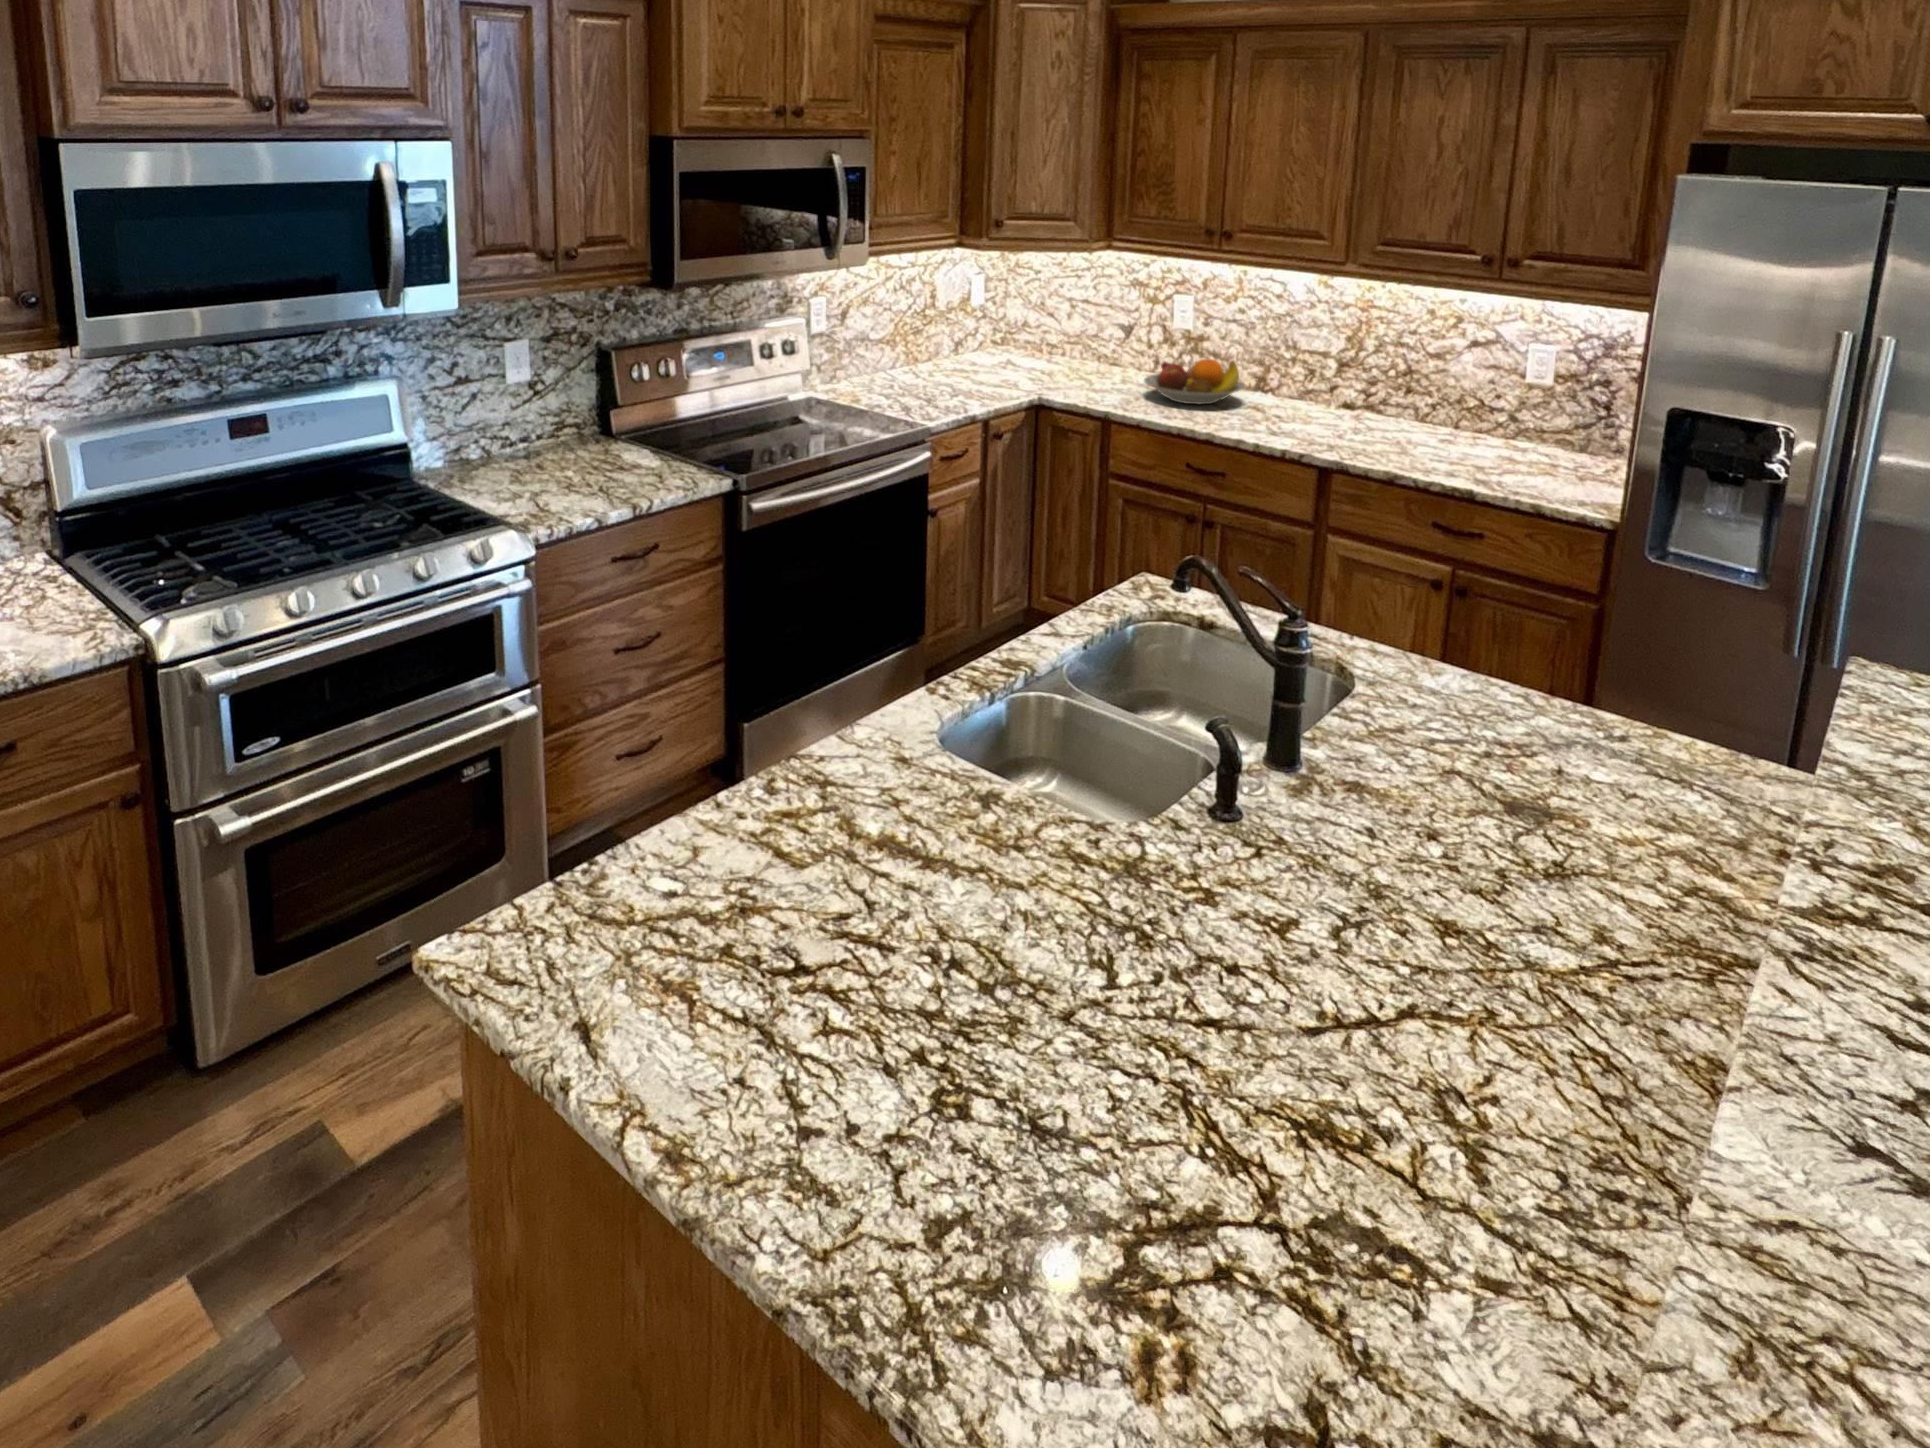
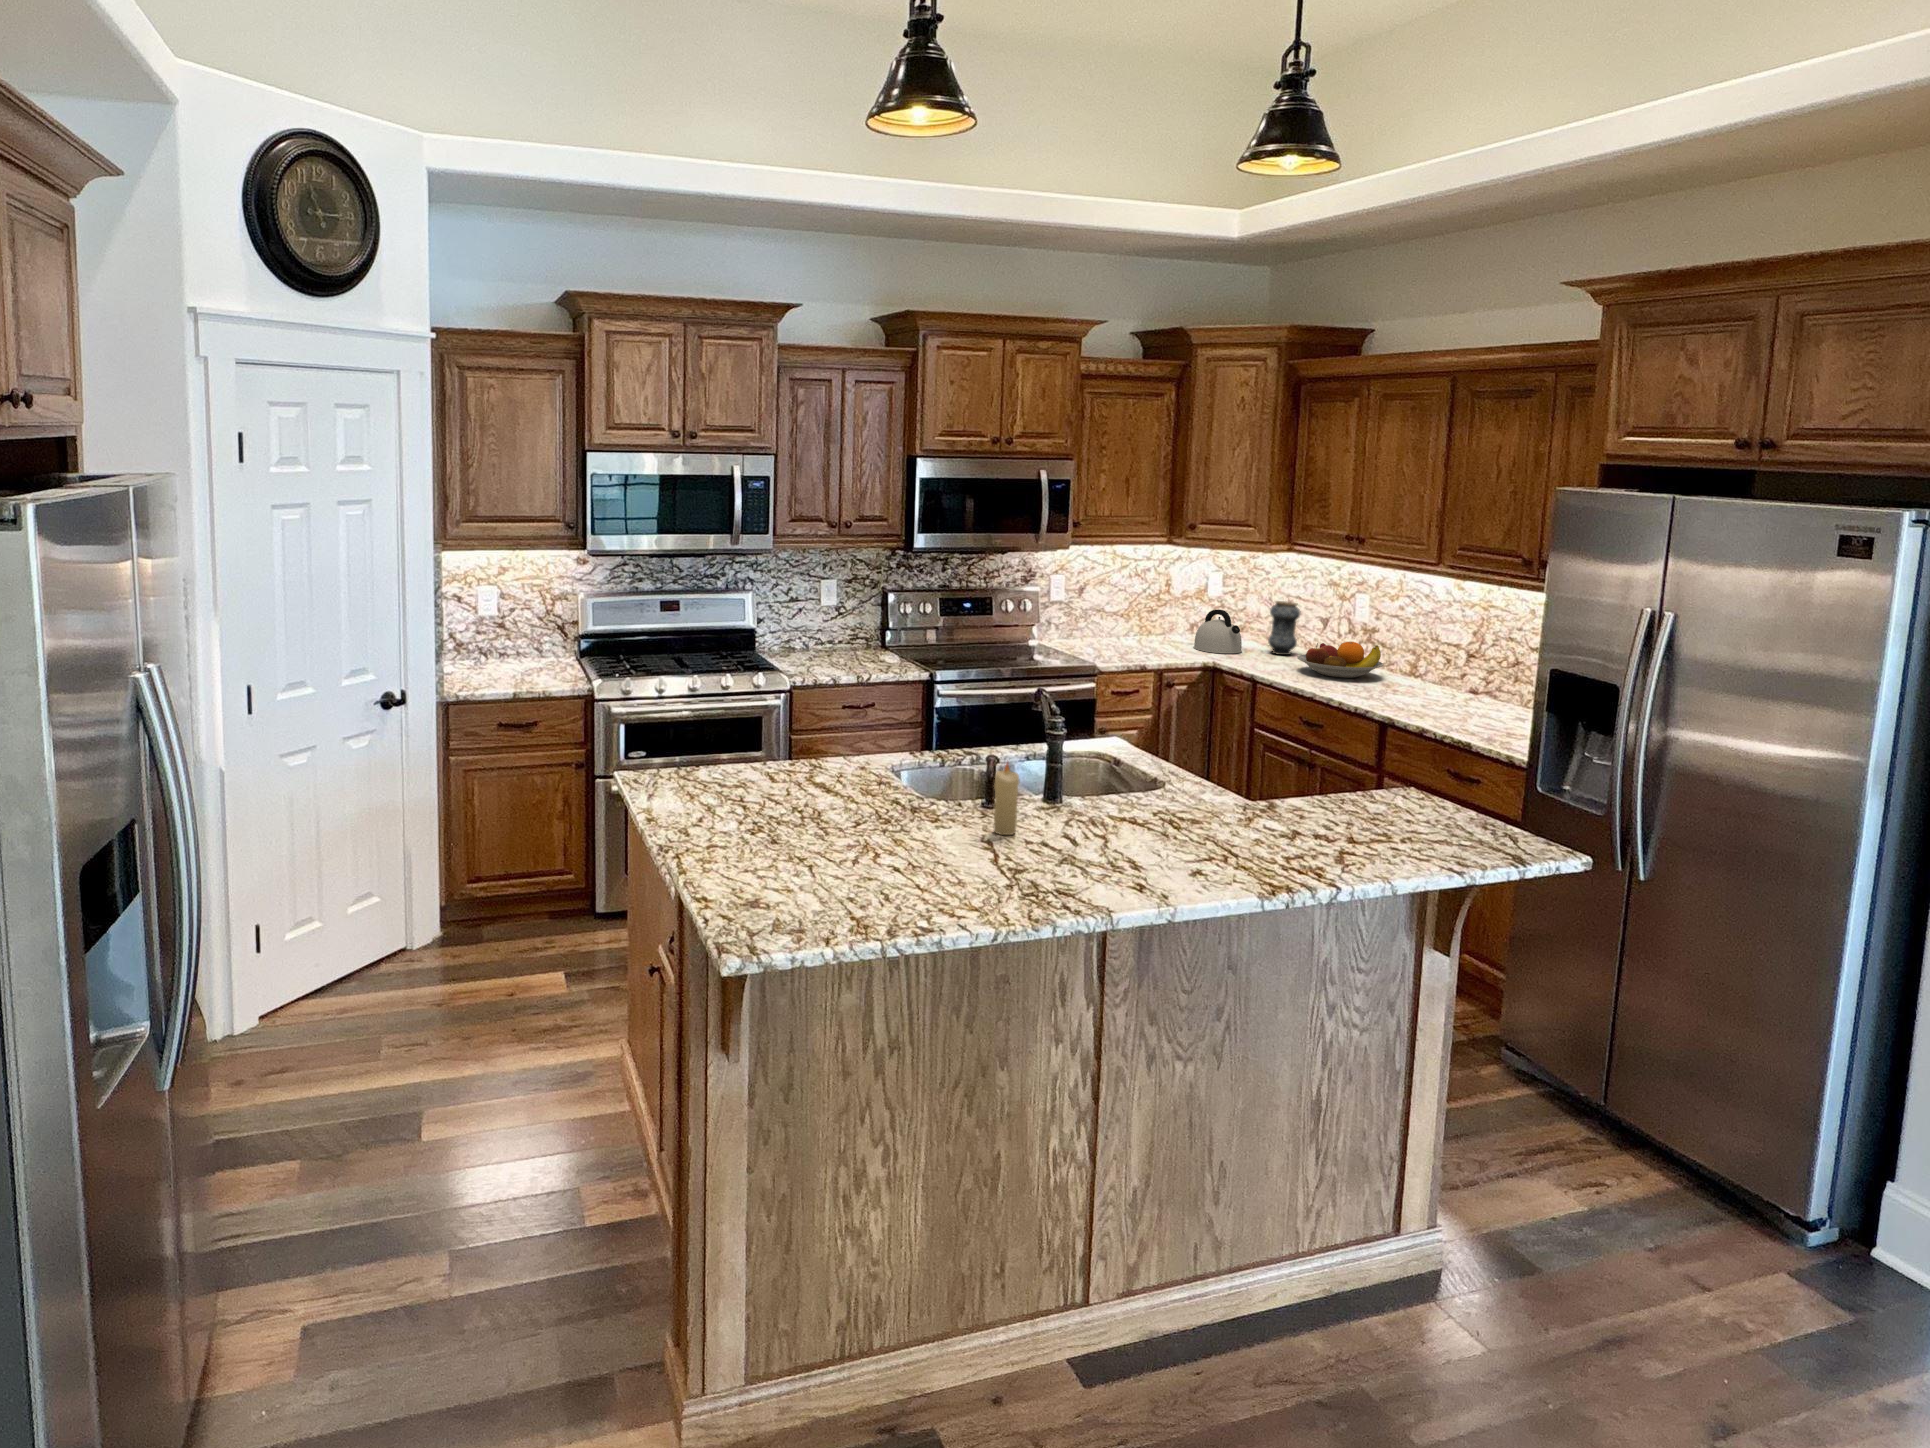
vase: none [1076,309,1114,377] -> present [1268,601,1301,655]
kettle: none [992,326,1055,383] -> present [1193,609,1242,653]
candle: none [1816,940,1904,1120] -> present [994,764,1019,835]

